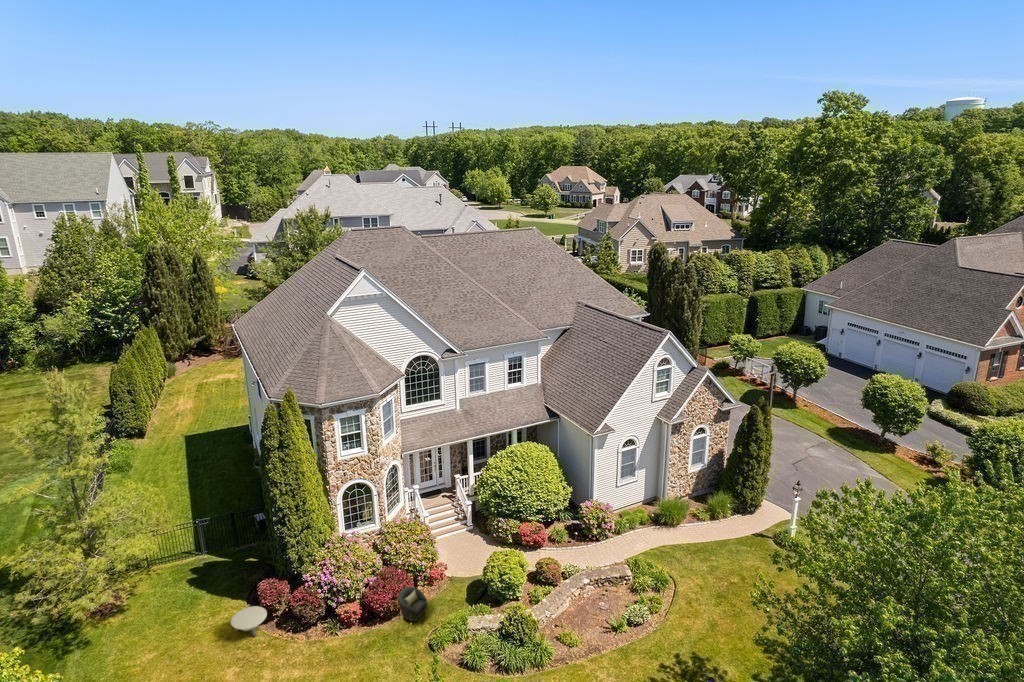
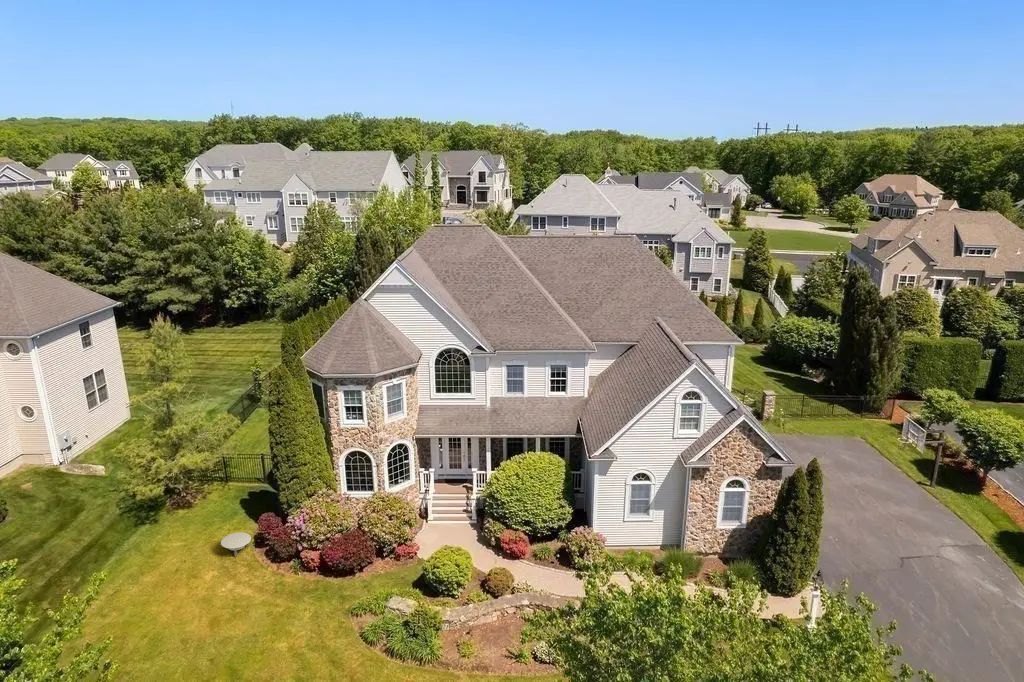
armchair: present [398,587,427,621] -> none [343,554,370,588]

